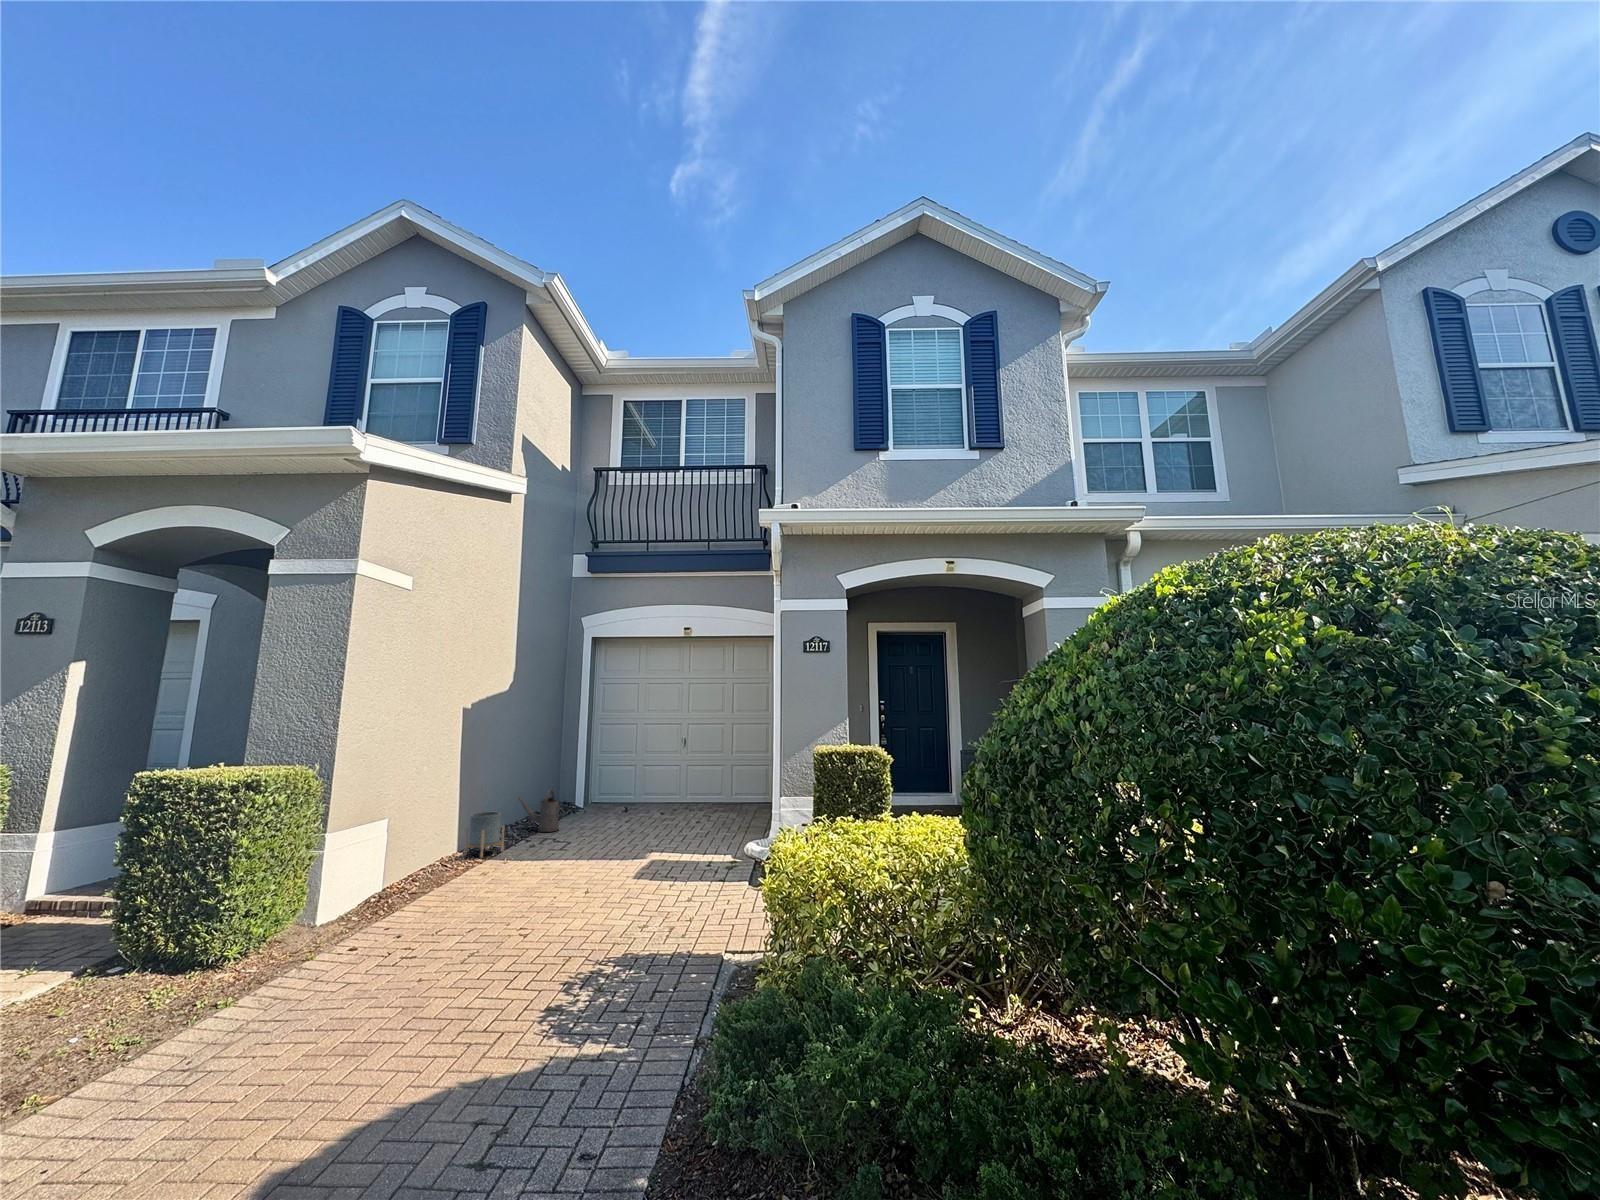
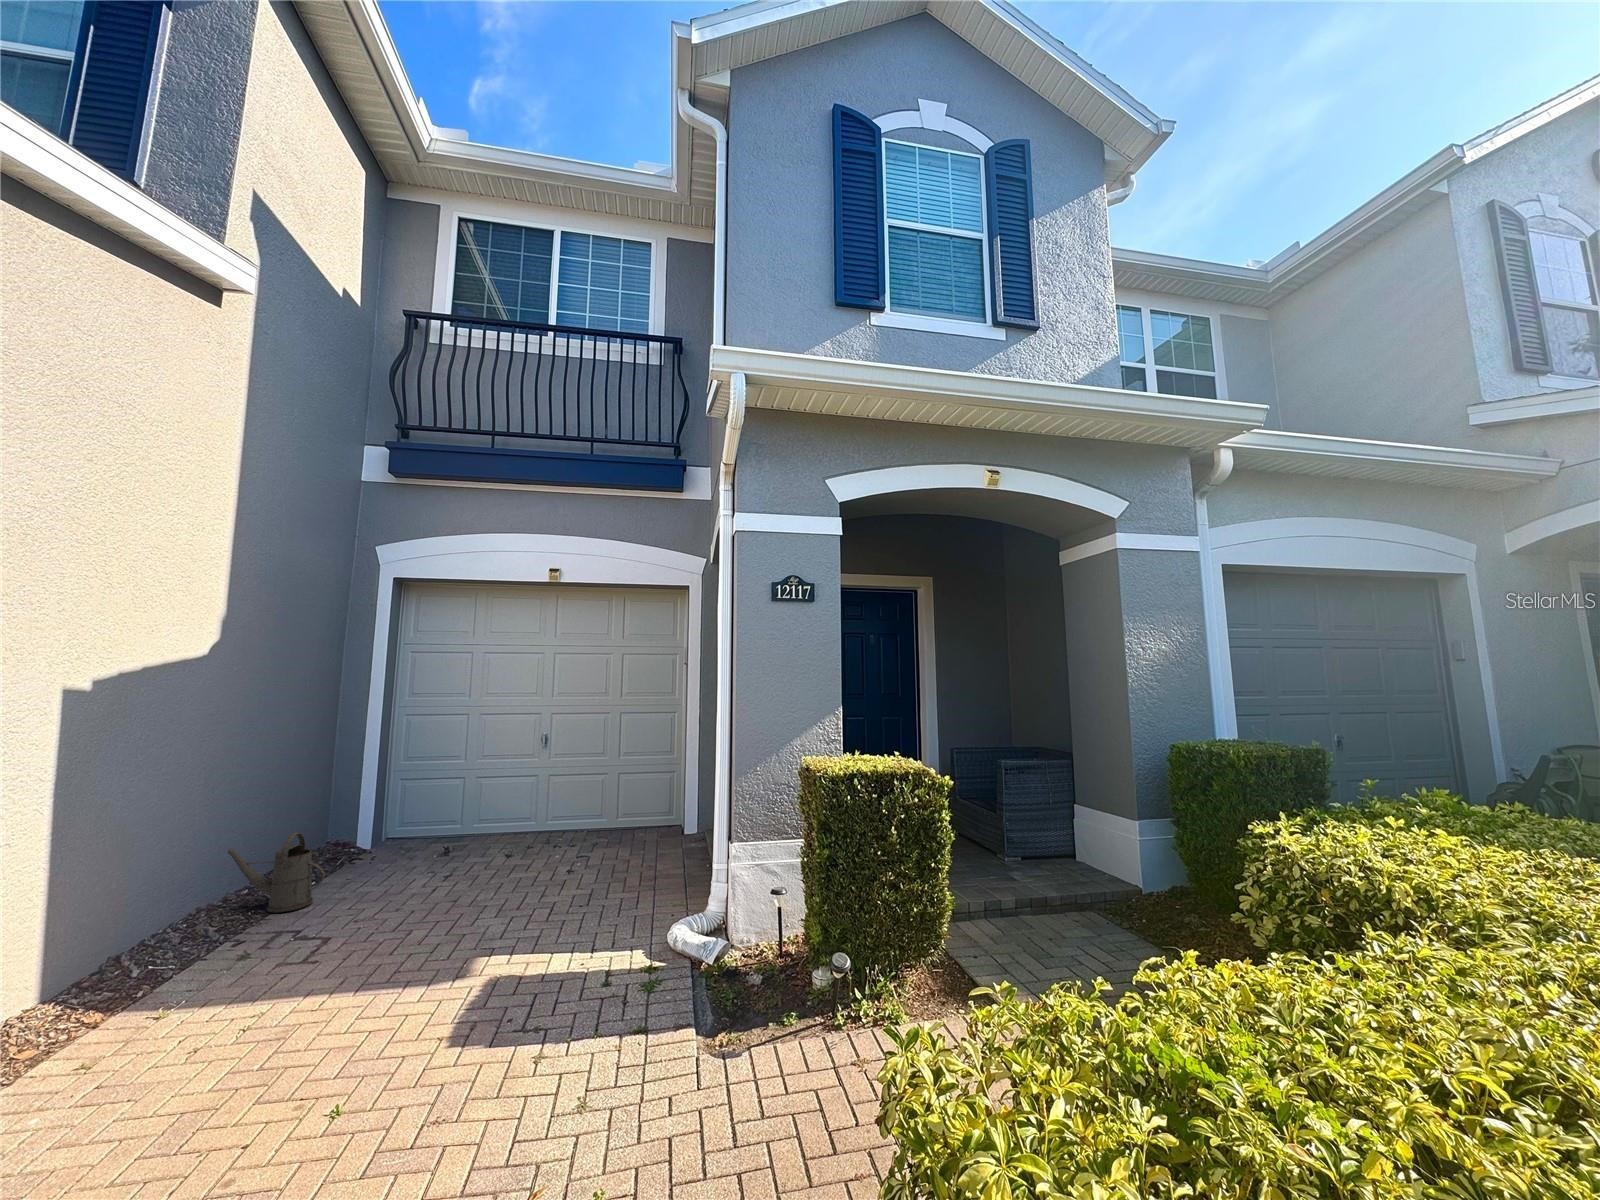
planter: present [464,812,504,857] -> none [60,899,170,1010]

